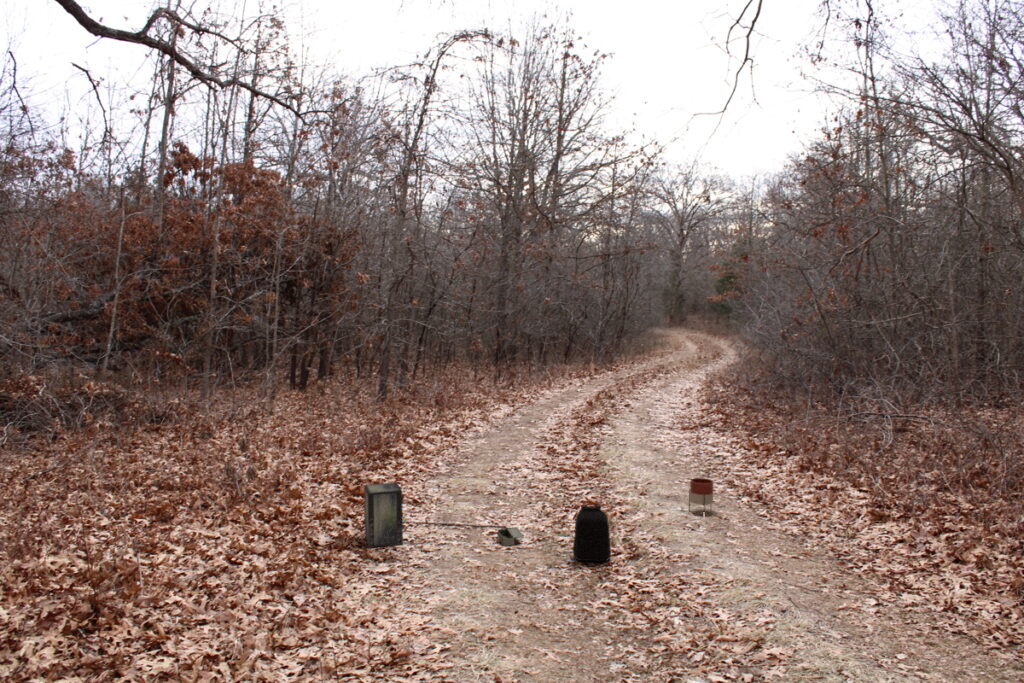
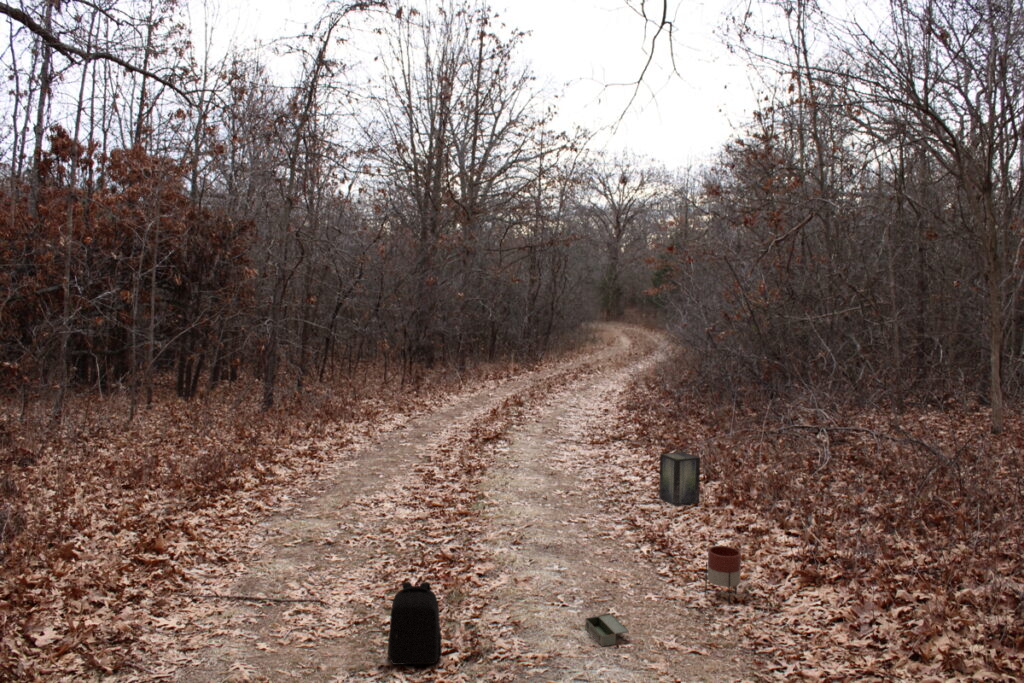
planter: present [689,478,713,511] -> present [705,546,741,604]
storage box: present [364,482,403,548] -> present [659,452,700,506]
toolbox: present [497,528,524,546] -> present [585,614,629,646]

